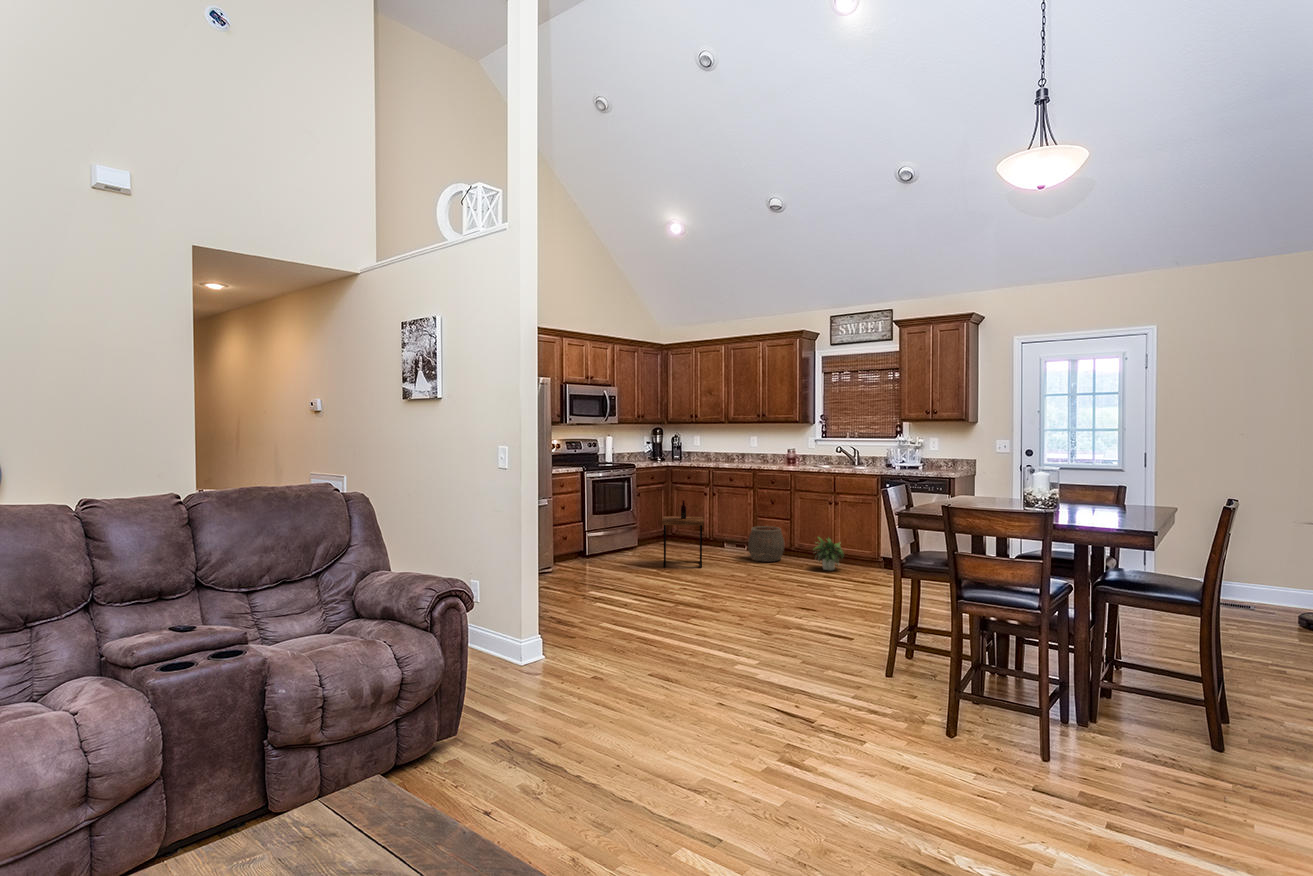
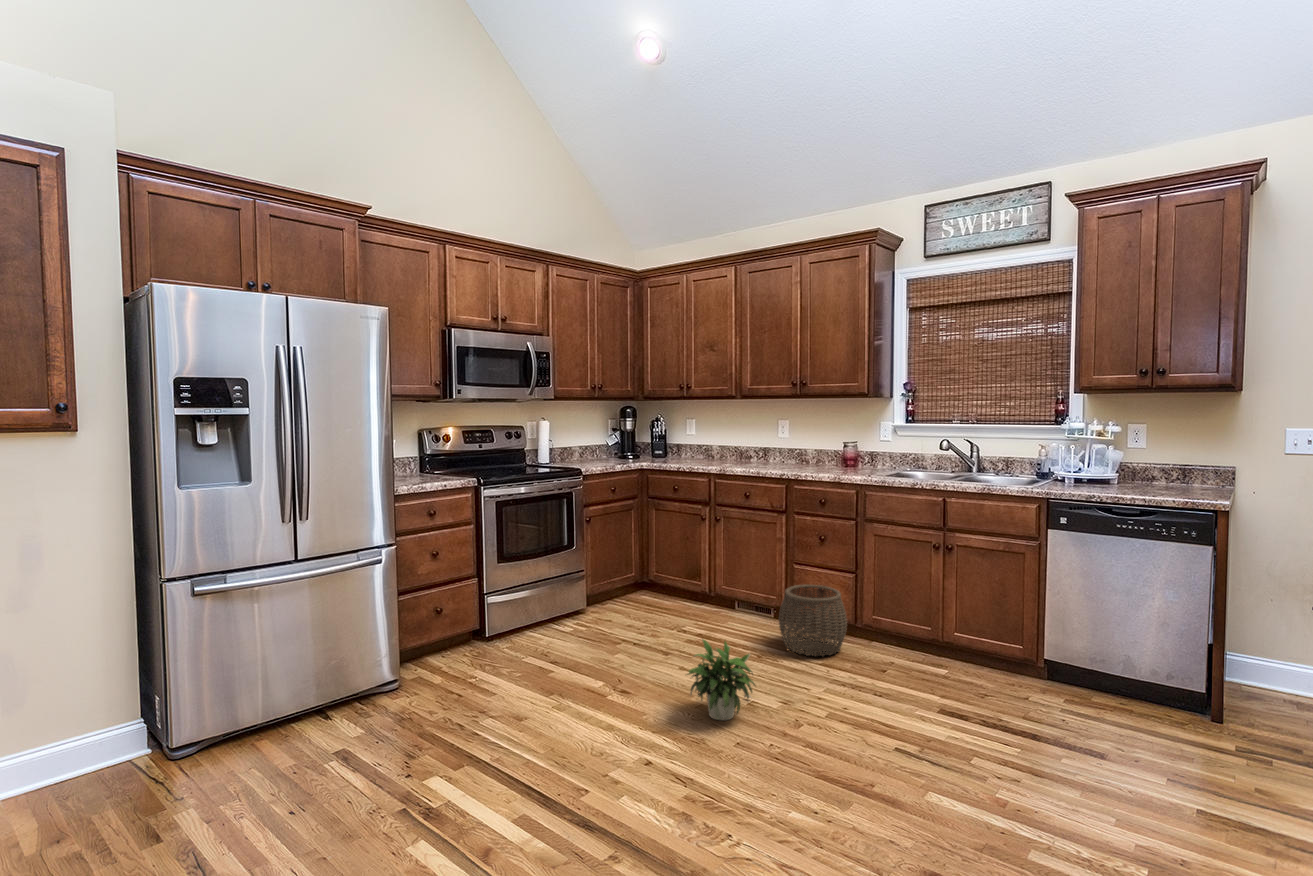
side table: present [662,500,704,568] -> none [614,543,695,678]
potted plant: present [813,537,844,570] -> present [687,639,755,720]

